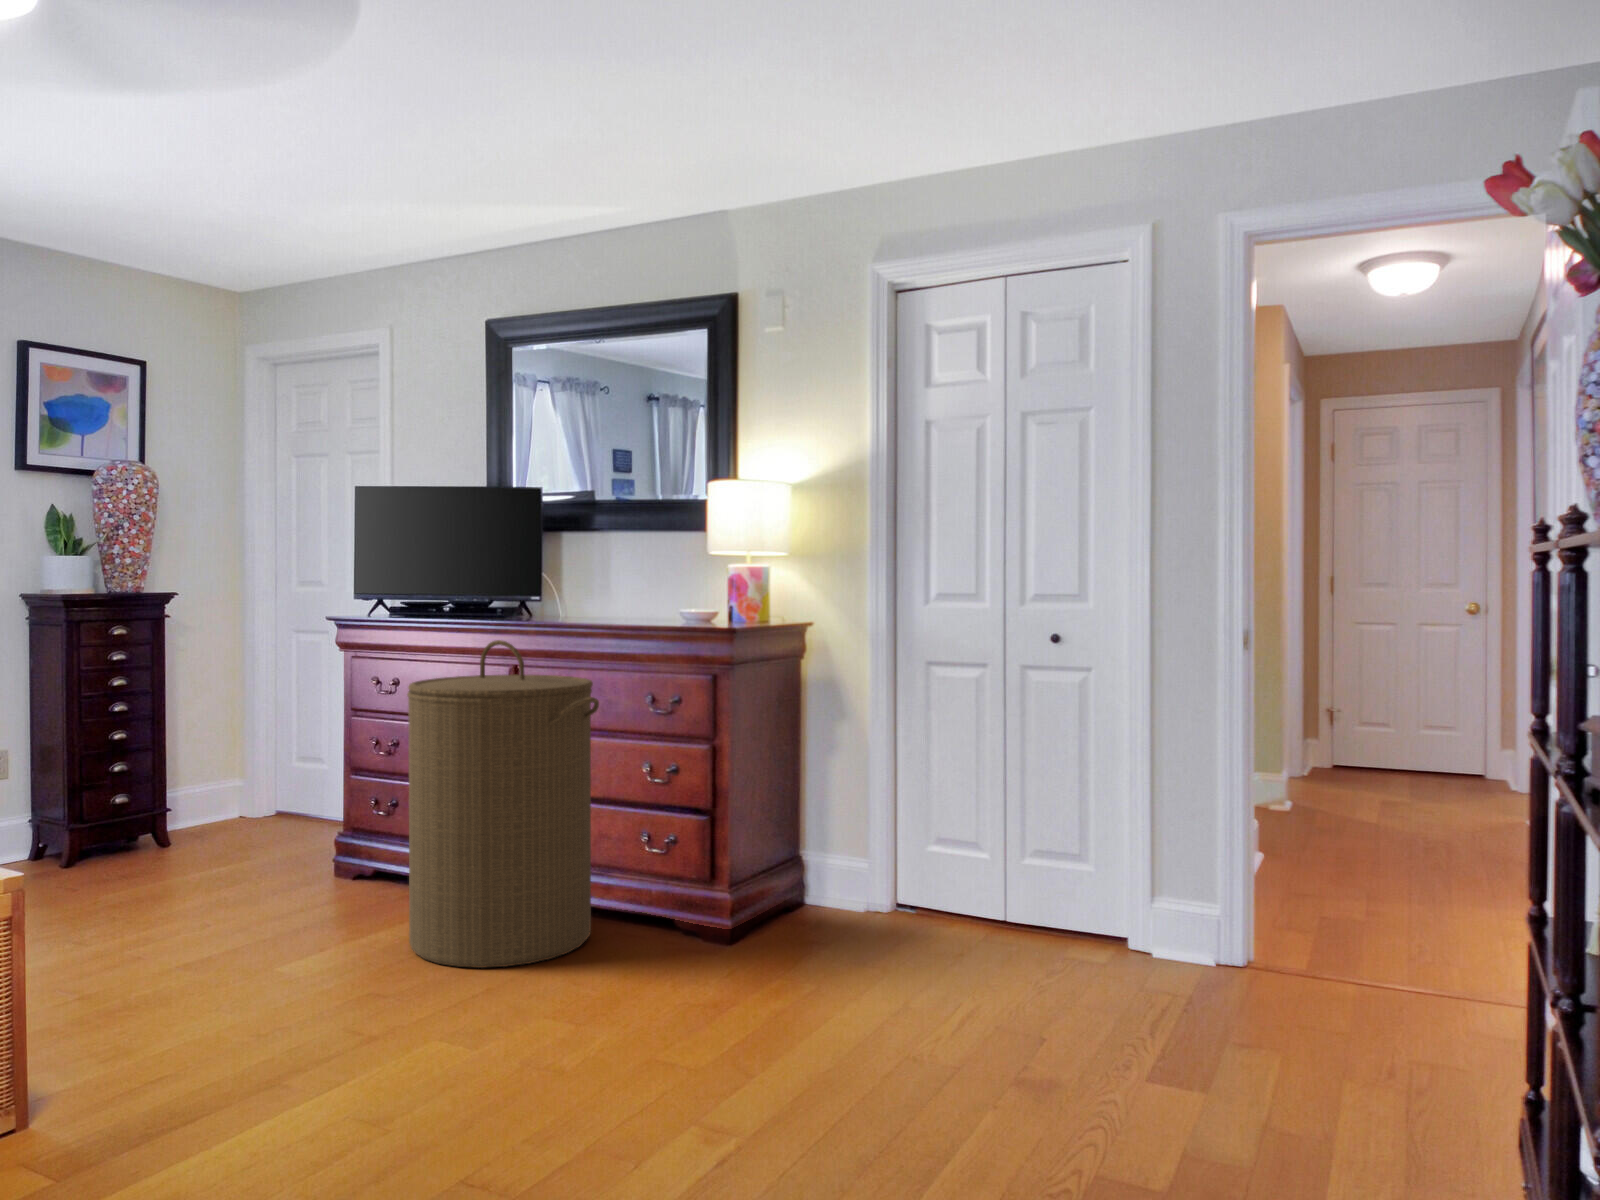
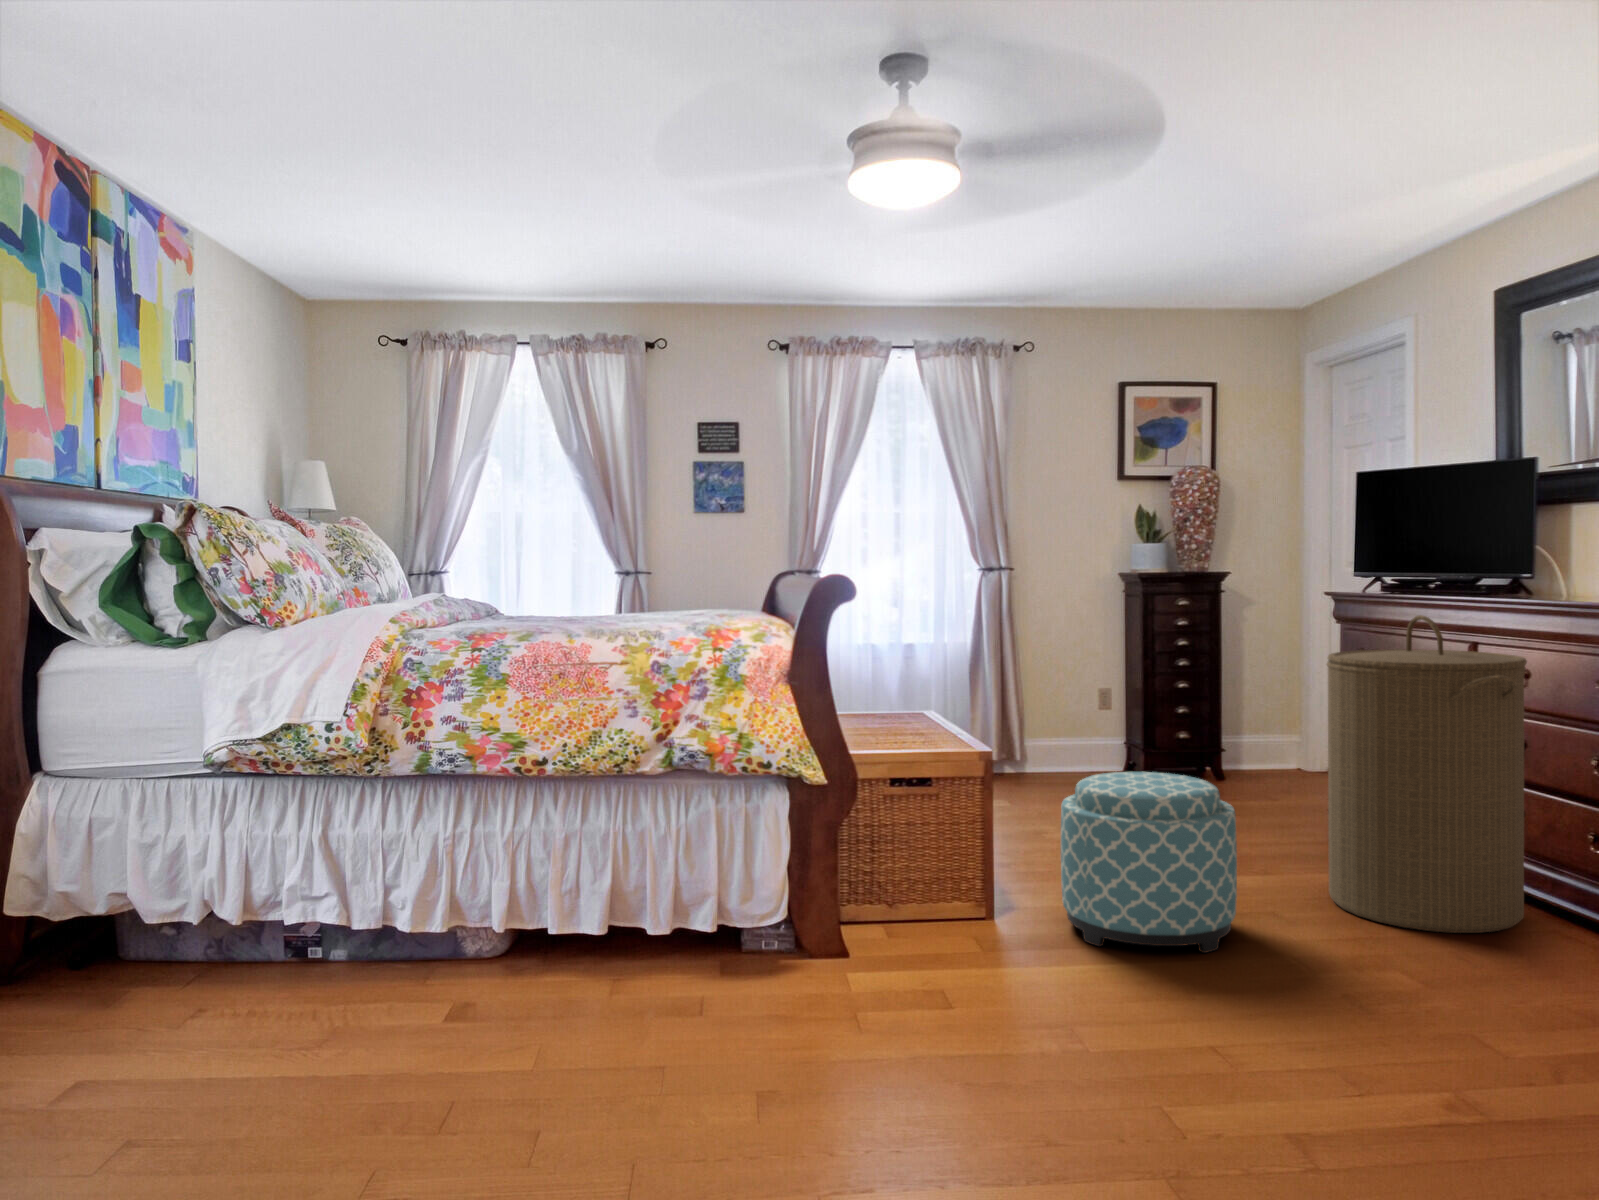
ottoman: none [134,848,372,1098] -> present [1061,772,1237,953]

